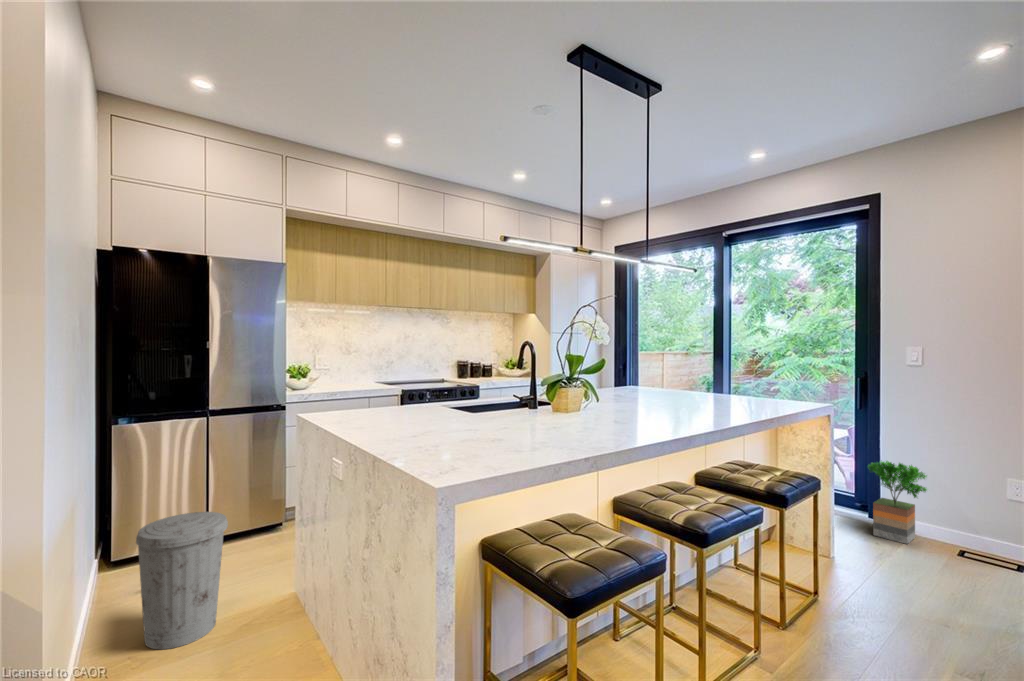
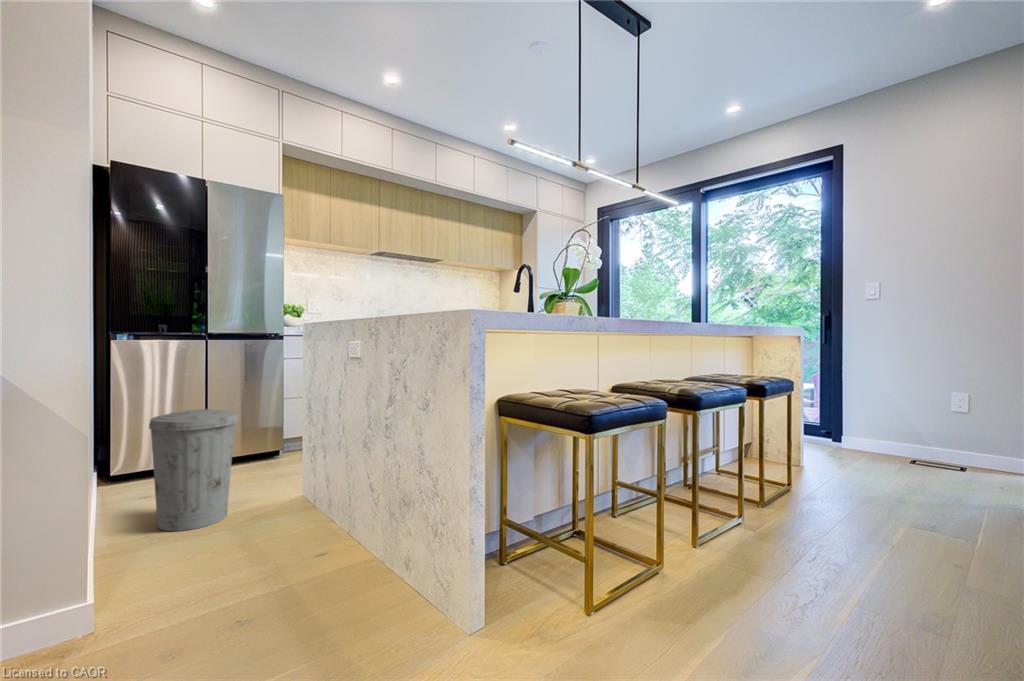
potted tree: present [868,461,927,544] -> none [830,385,886,458]

